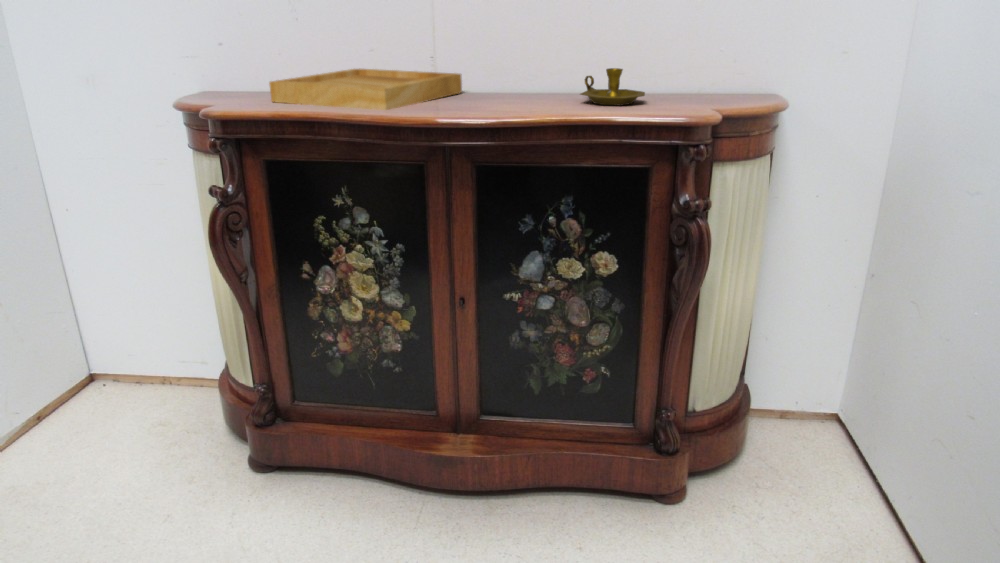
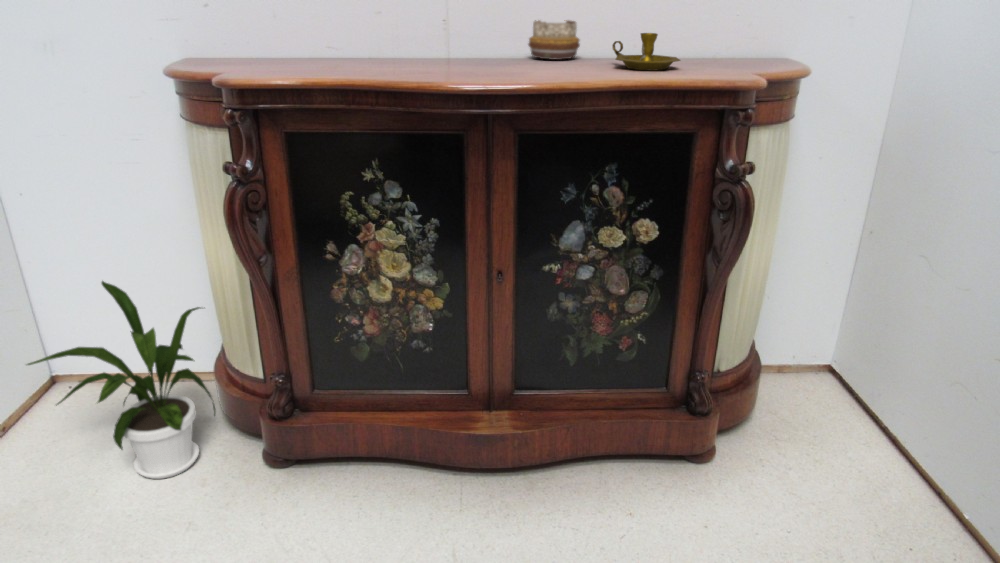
decorative bowl: none [513,54,564,92] -> present [528,20,580,60]
tray: present [269,69,462,110] -> none [282,35,479,77]
house plant: none [45,288,211,474] -> present [27,281,215,479]

